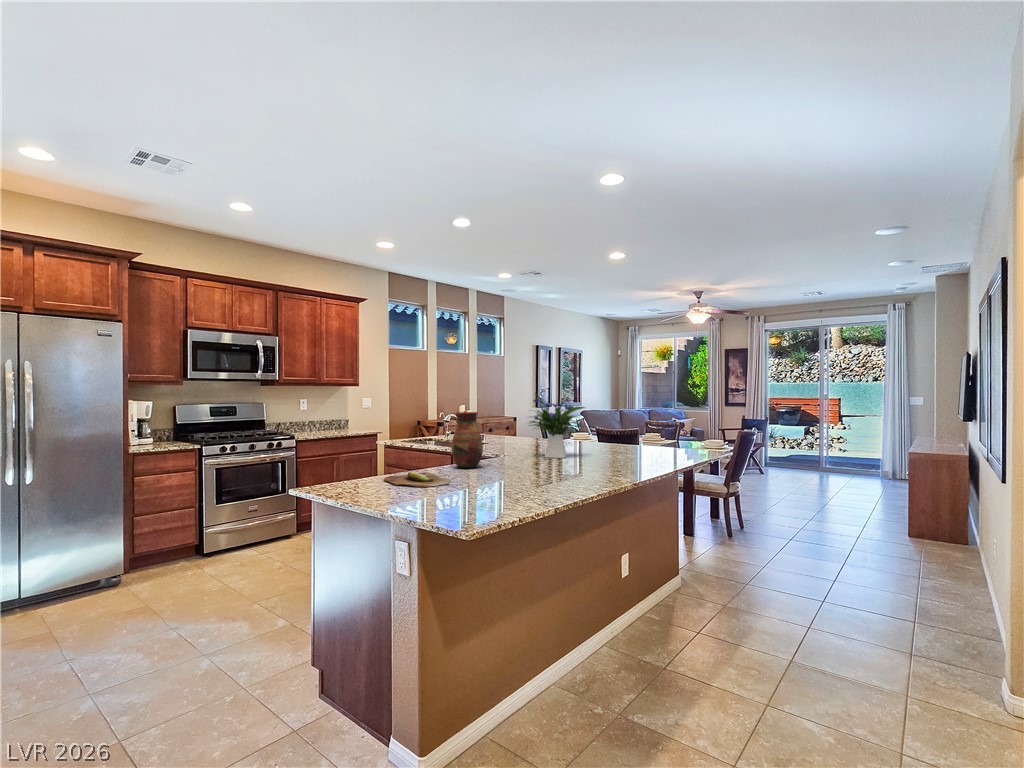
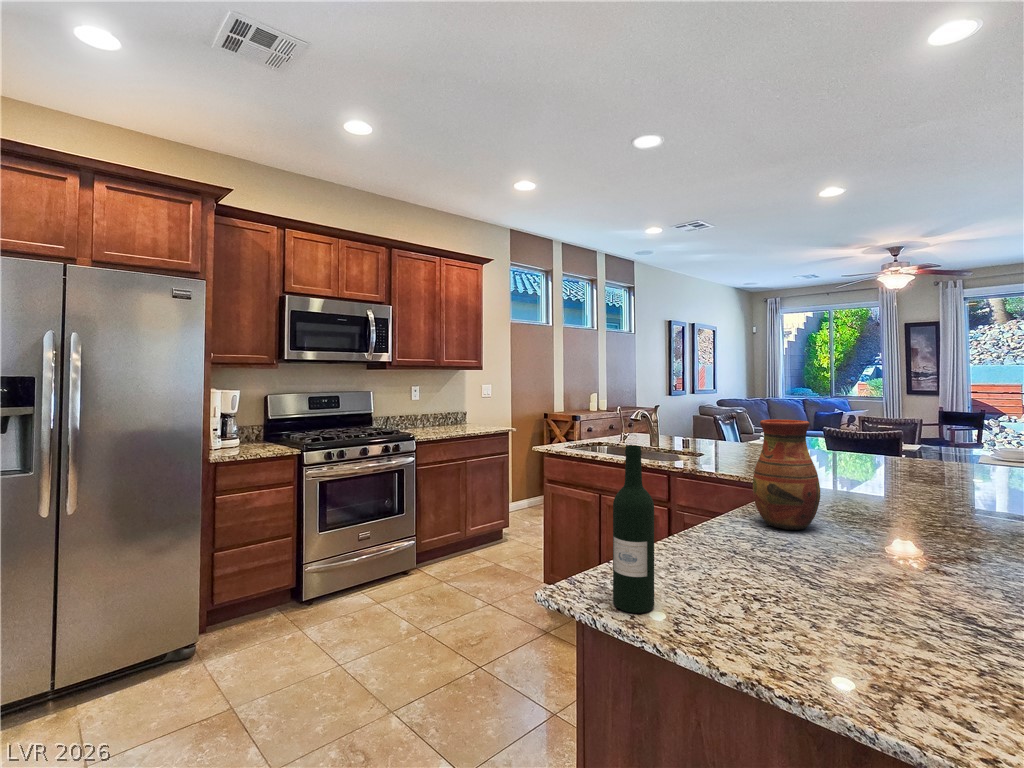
flower arrangement: present [530,394,584,458] -> none [827,382,959,501]
wine bottle: none [336,418,355,489] -> present [613,445,654,613]
cutting board: present [384,471,449,487] -> none [677,546,871,618]

